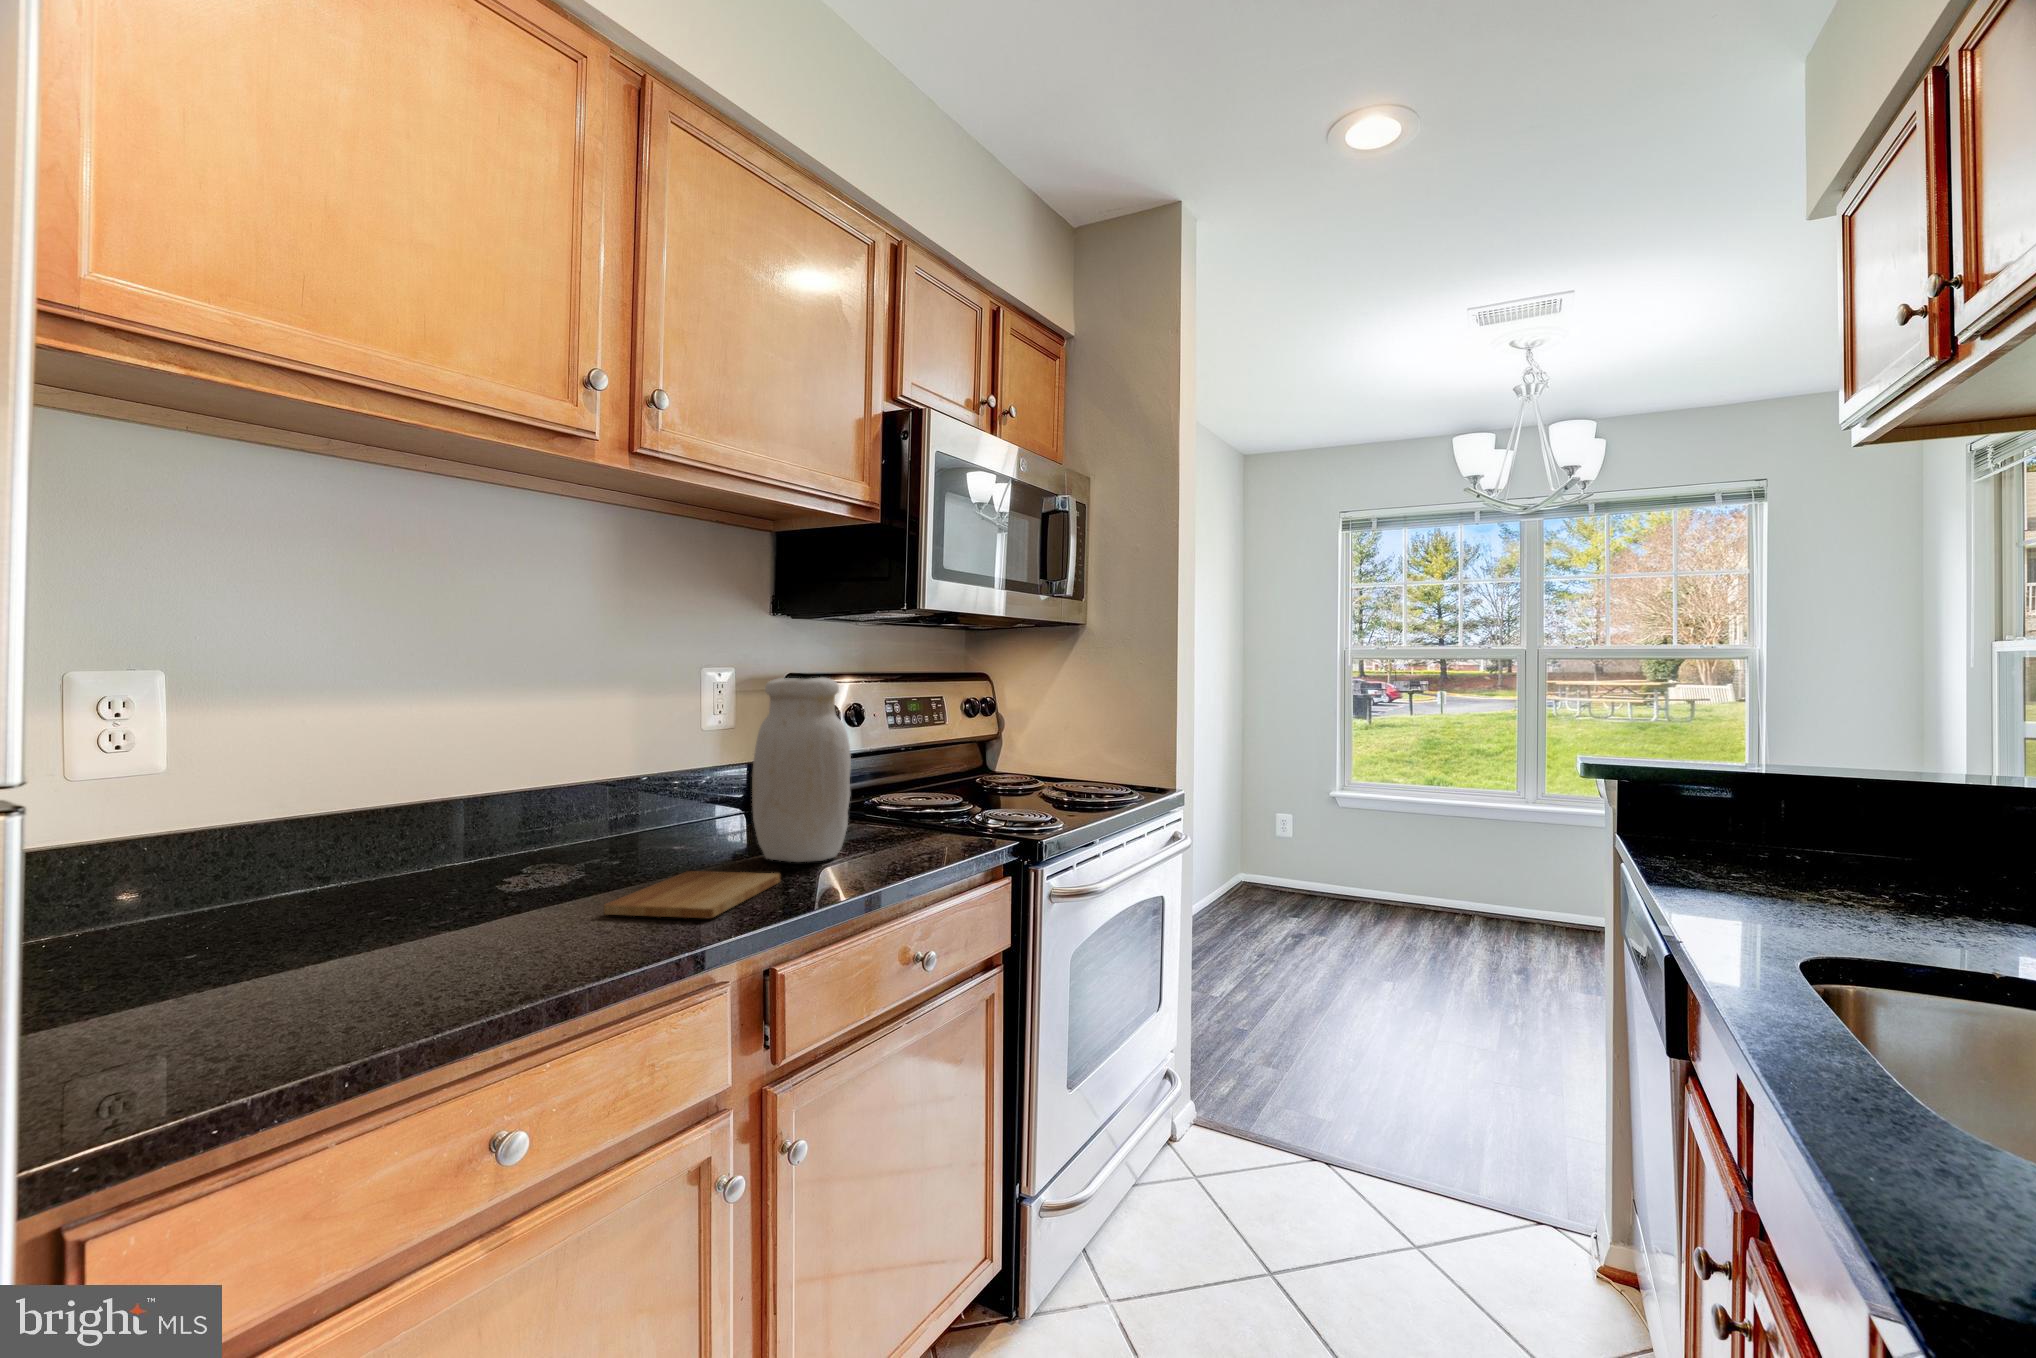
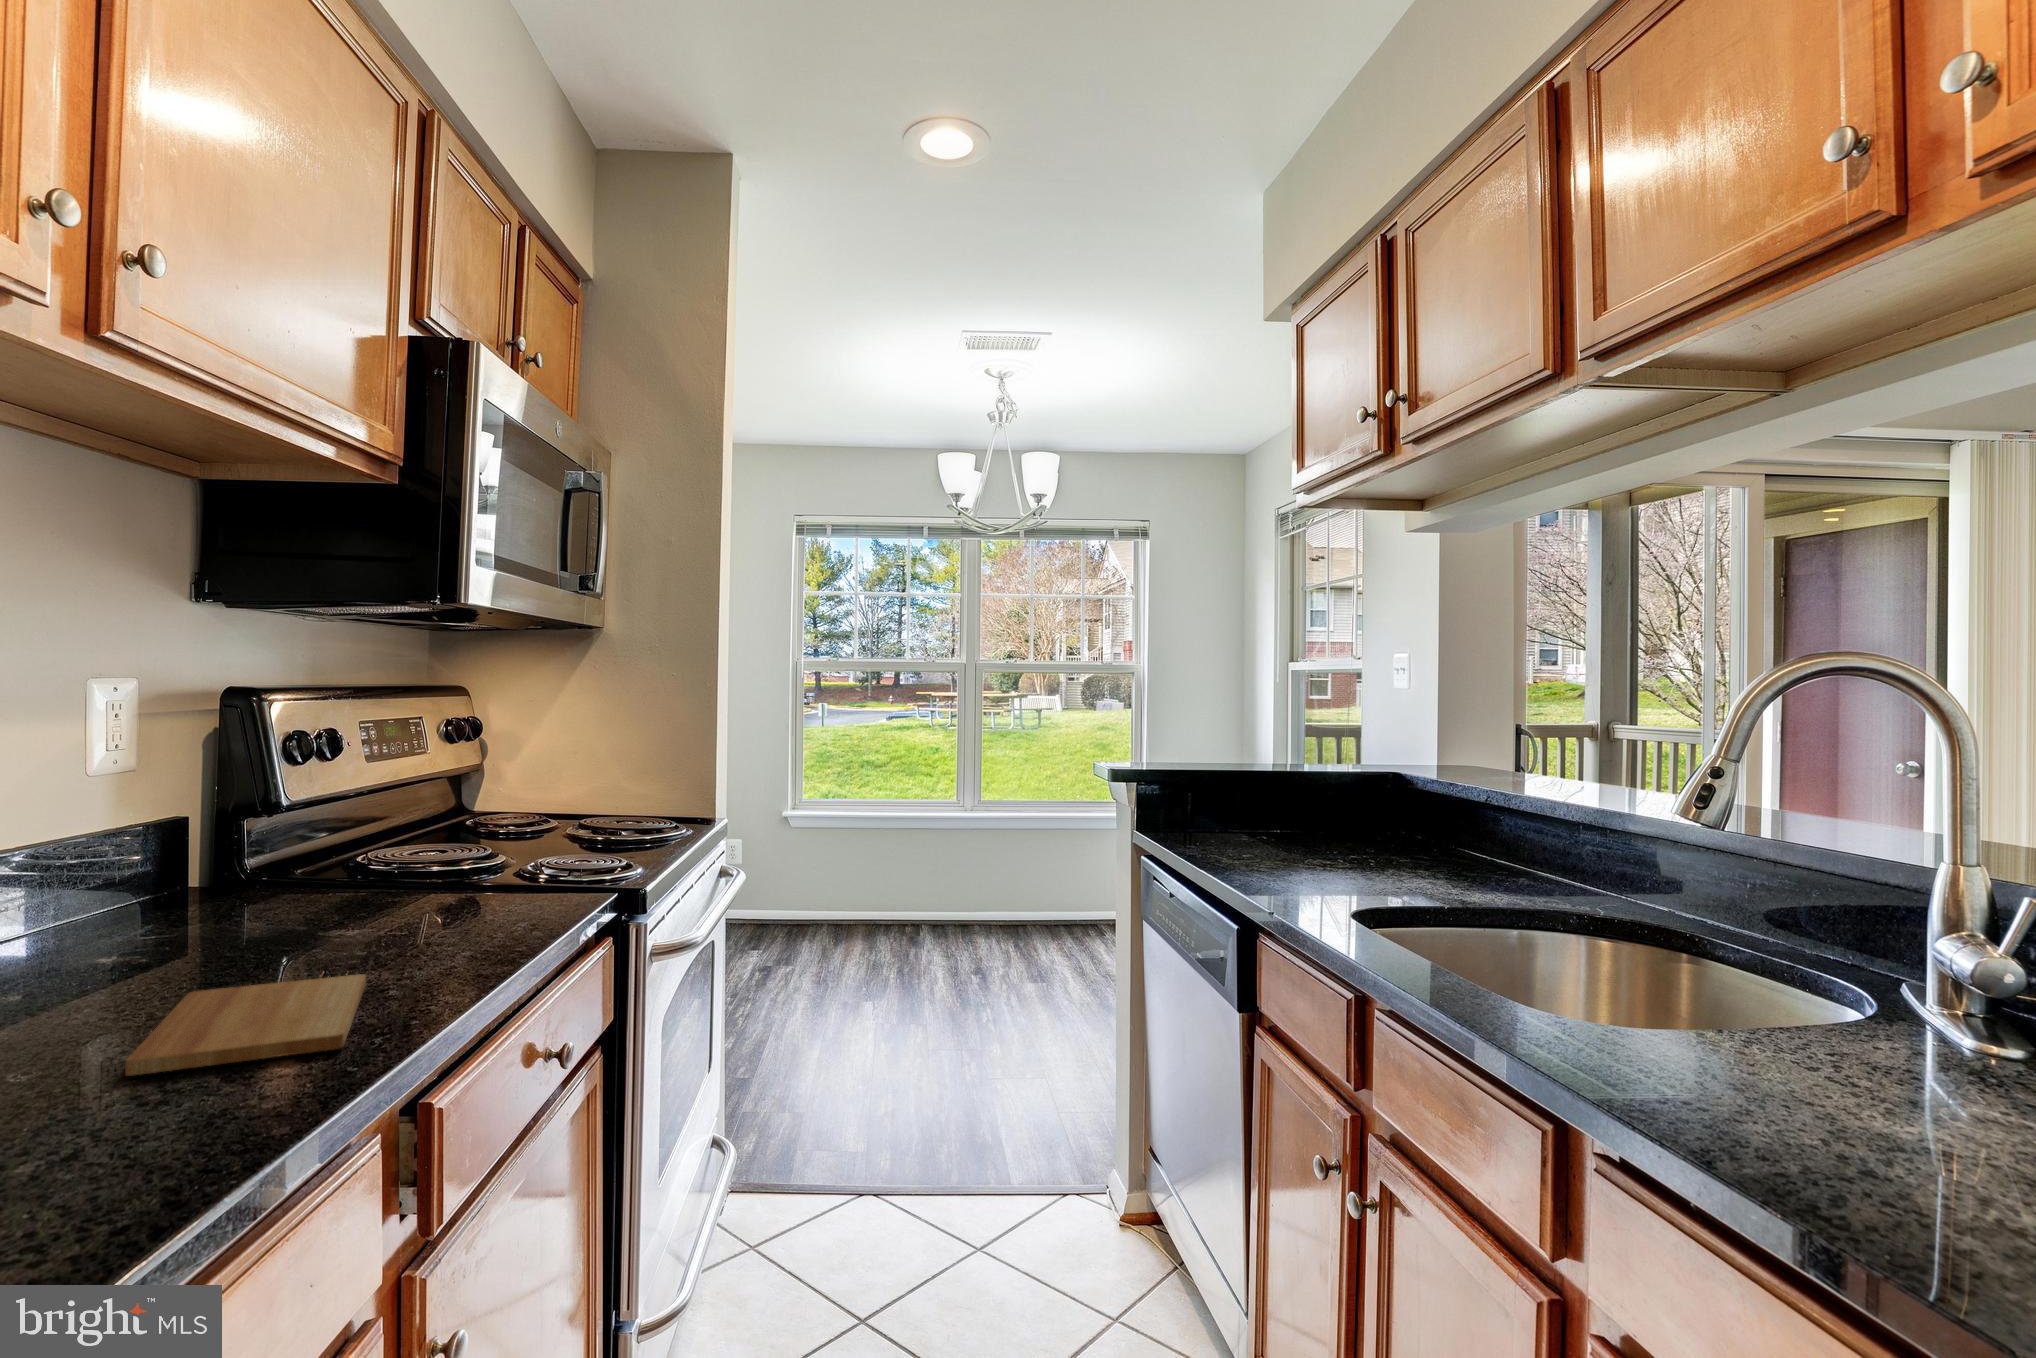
jar: present [752,677,851,862] -> none [265,697,428,958]

